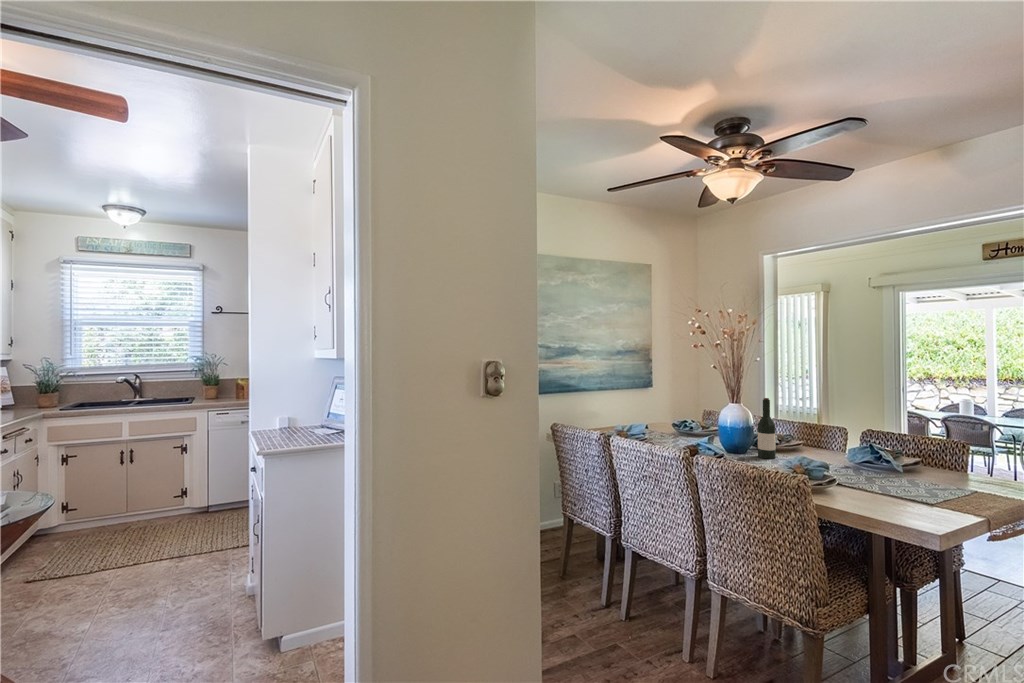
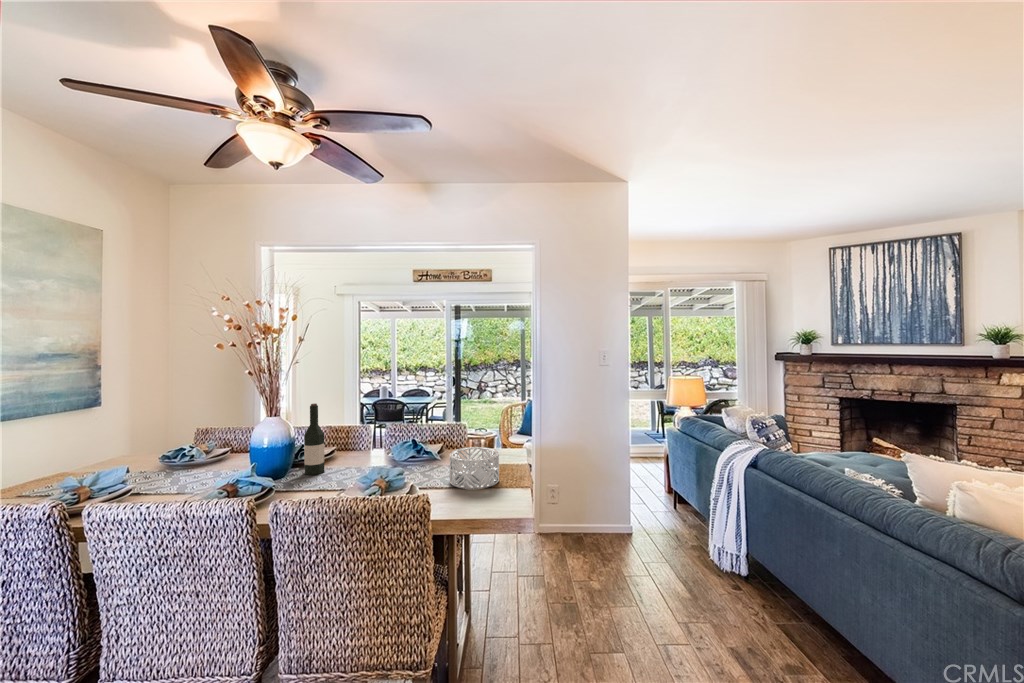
decorative bowl: none [883,462,953,509] -> present [450,447,499,489]

